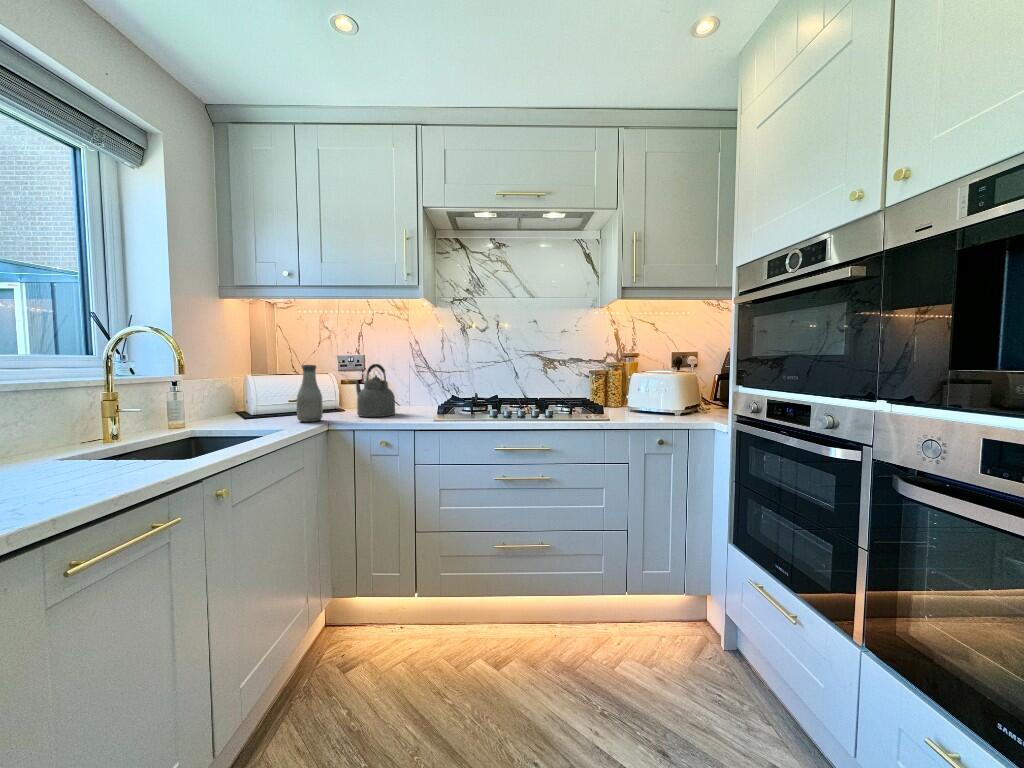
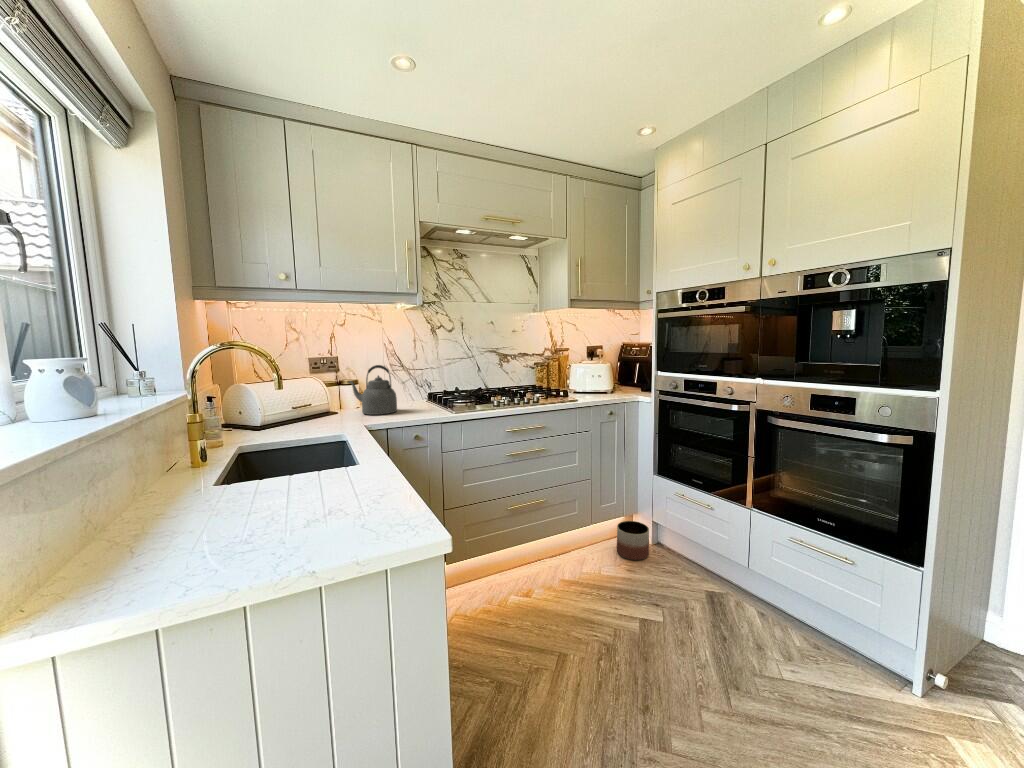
bottle: present [297,365,323,422] -> none [318,369,343,424]
planter: none [663,602,712,668] -> present [617,521,649,560]

